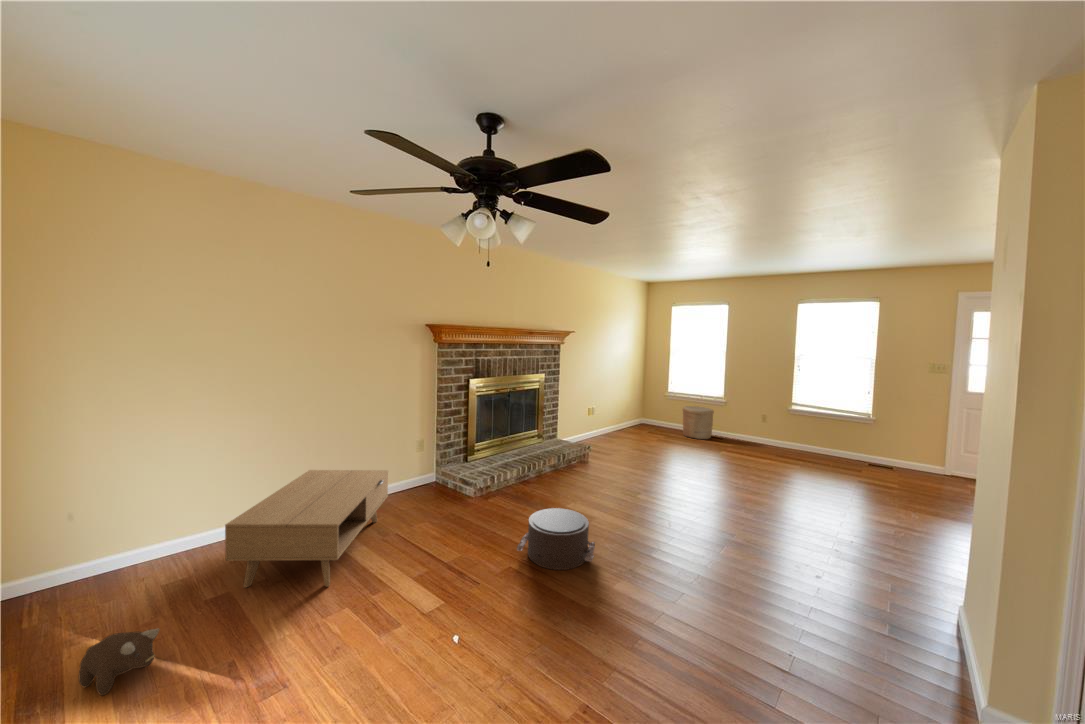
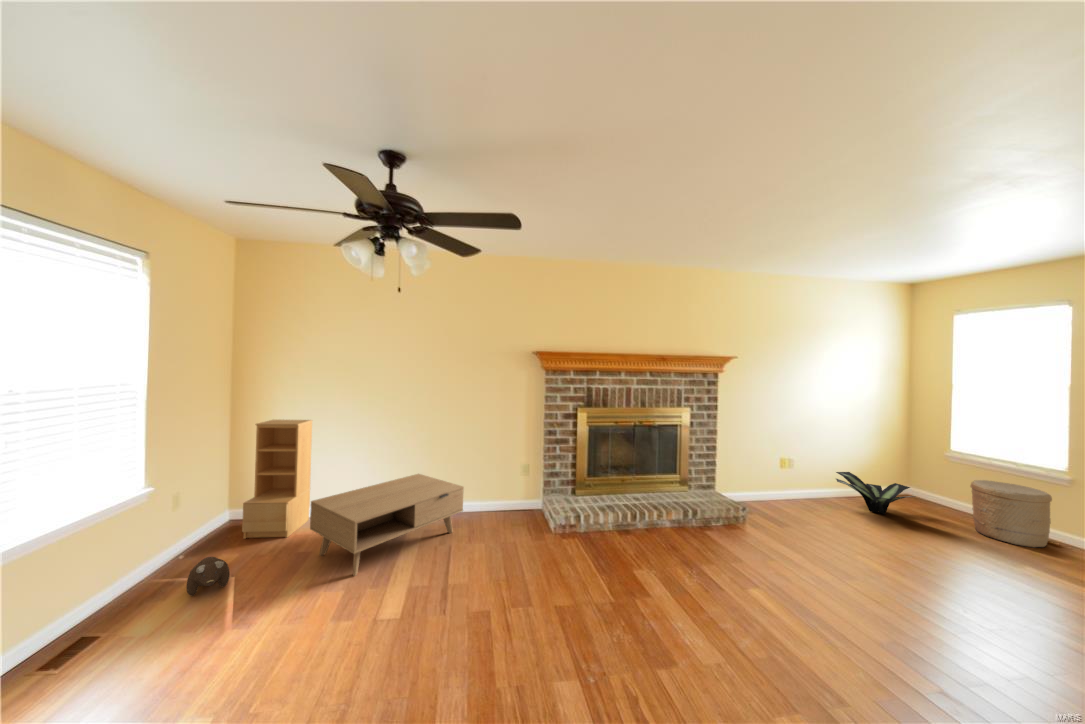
potted plant: none [617,411,663,436] -> present [836,472,913,515]
bookshelf: none [52,423,147,619] -> present [242,420,312,539]
pouf: present [517,508,595,570] -> none [503,569,599,664]

